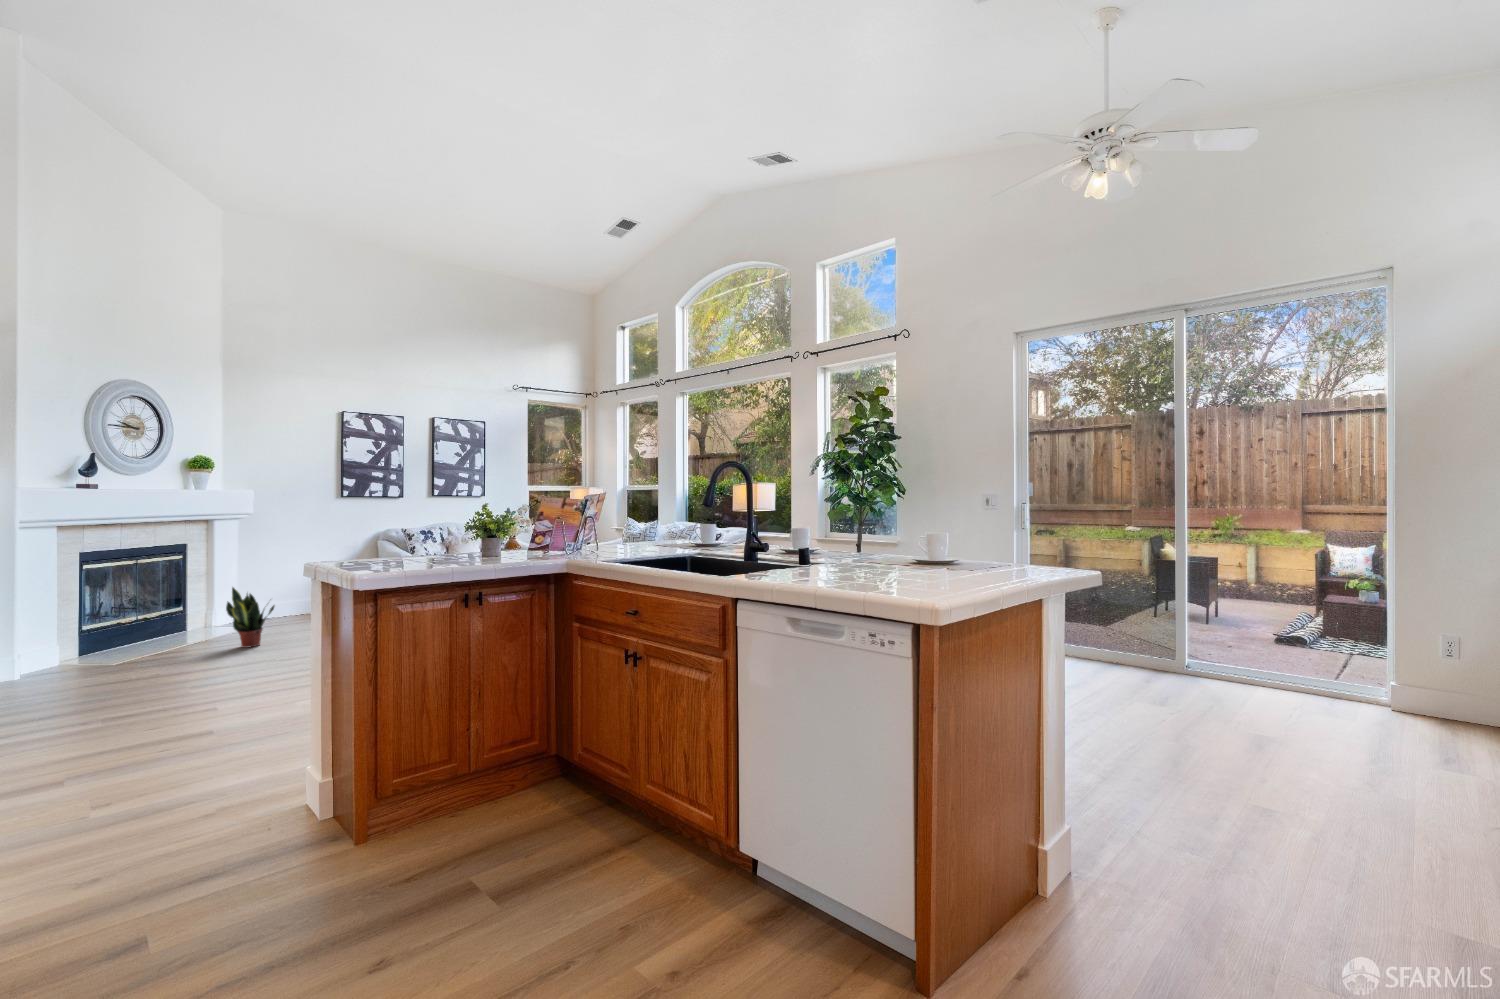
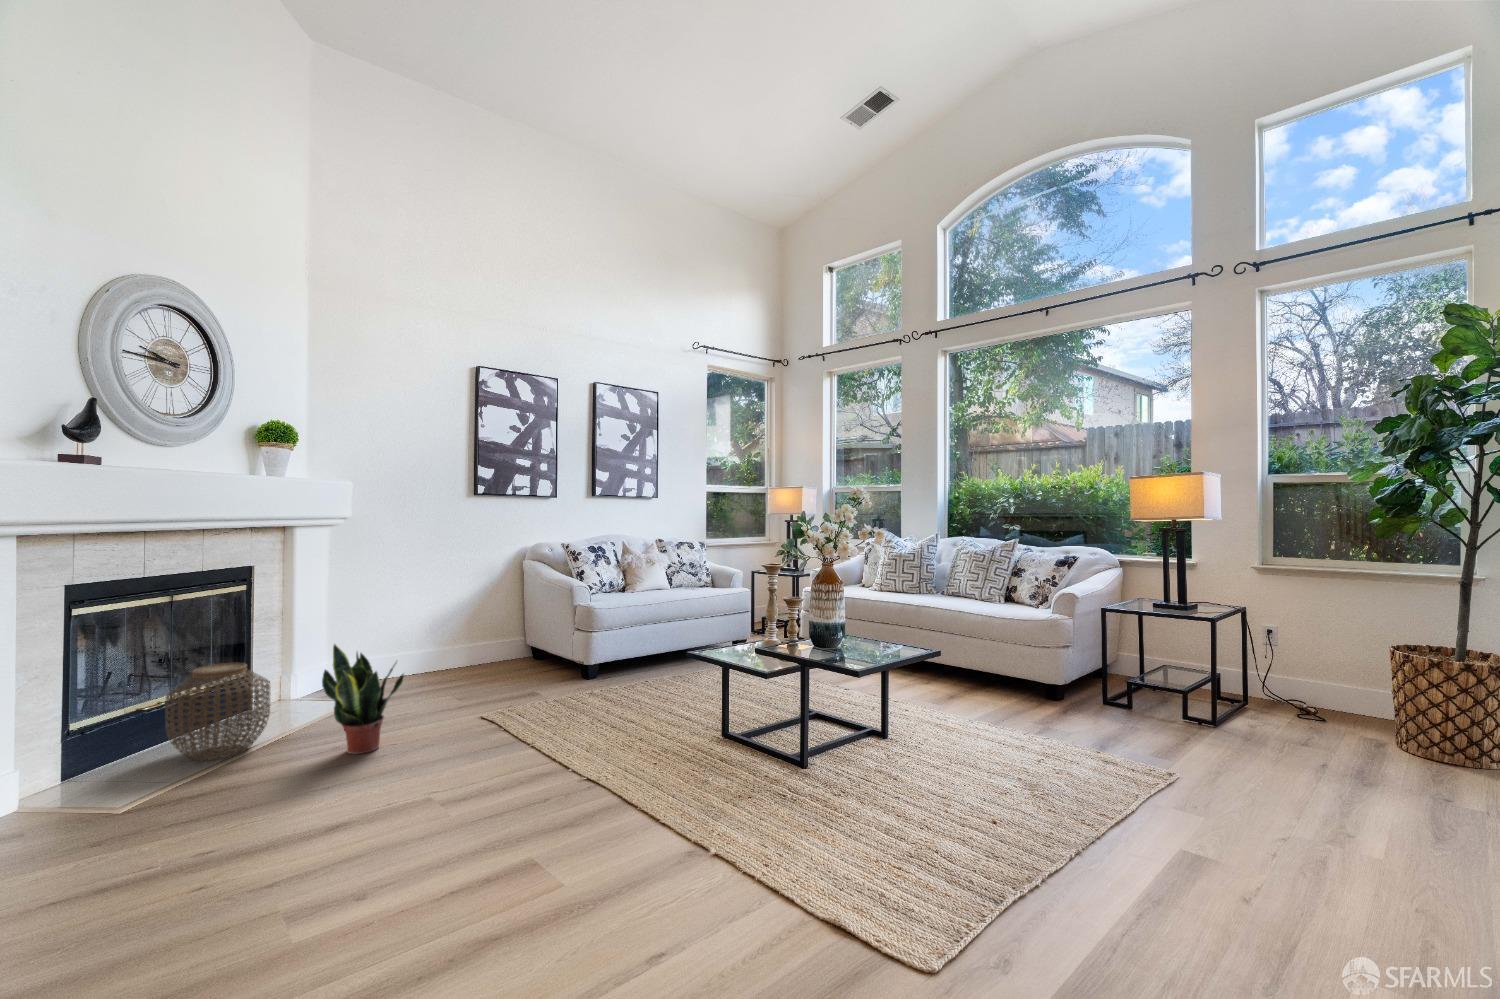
woven basket: none [136,599,197,651] -> present [165,663,270,761]

